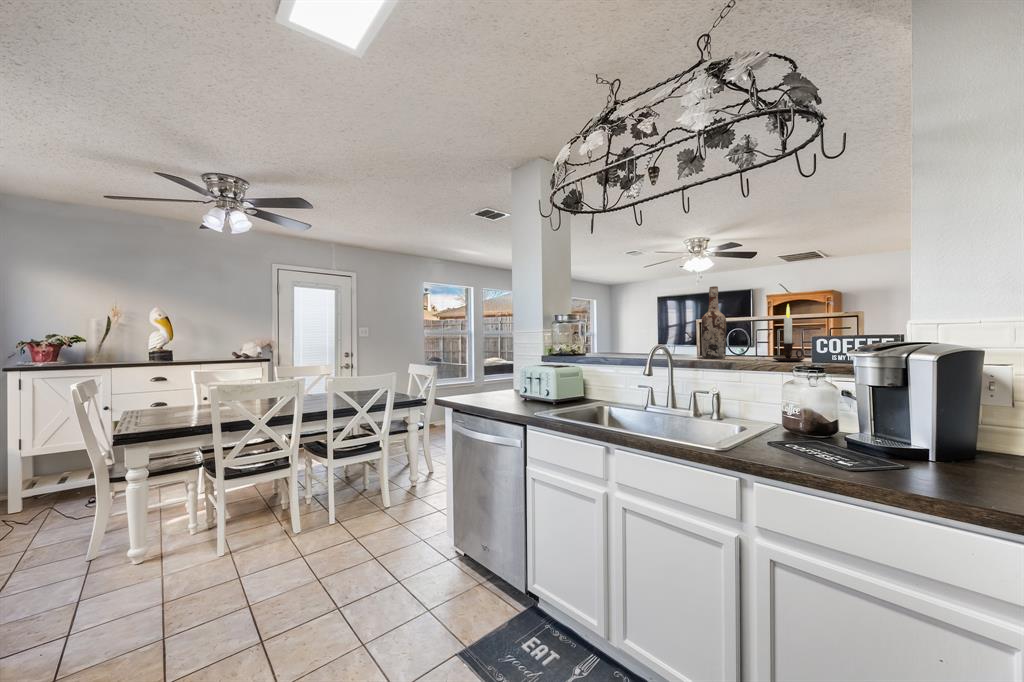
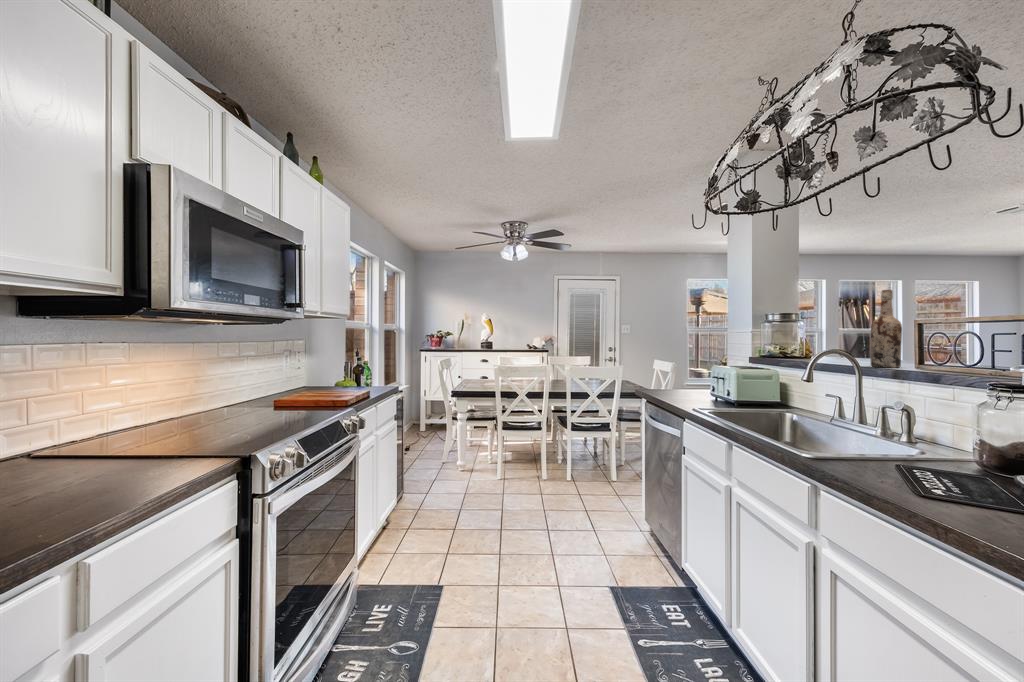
candle: present [773,304,804,361] -> none [905,312,952,374]

